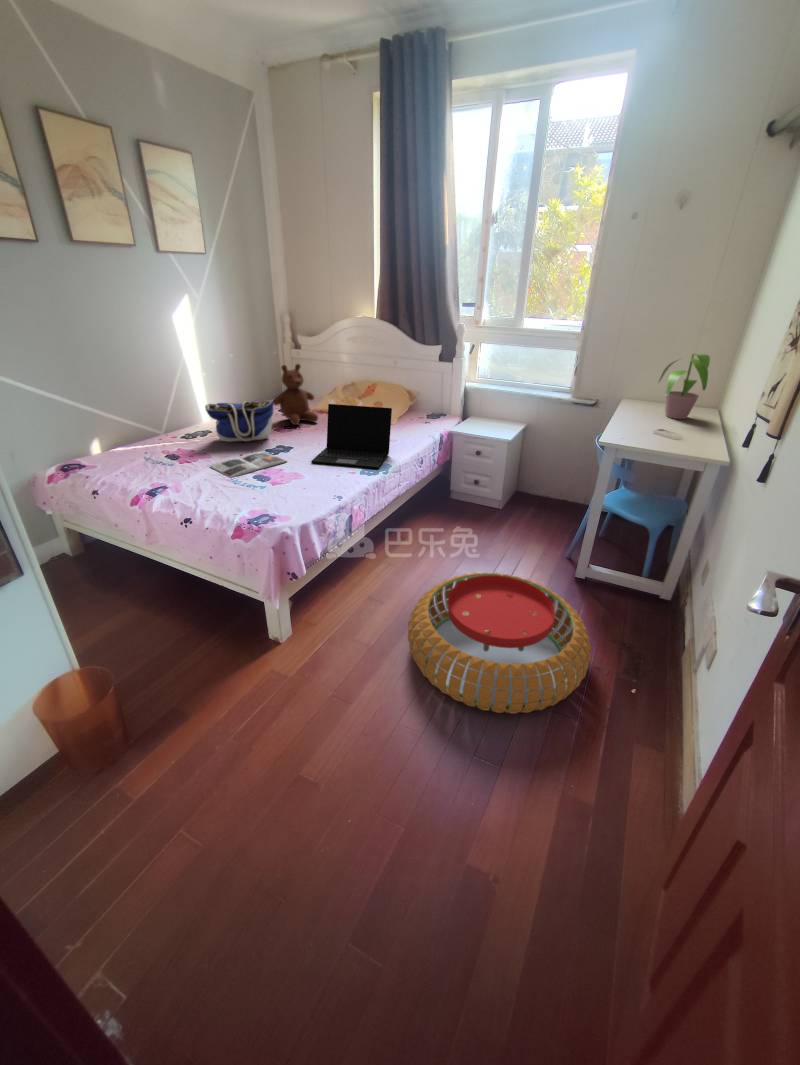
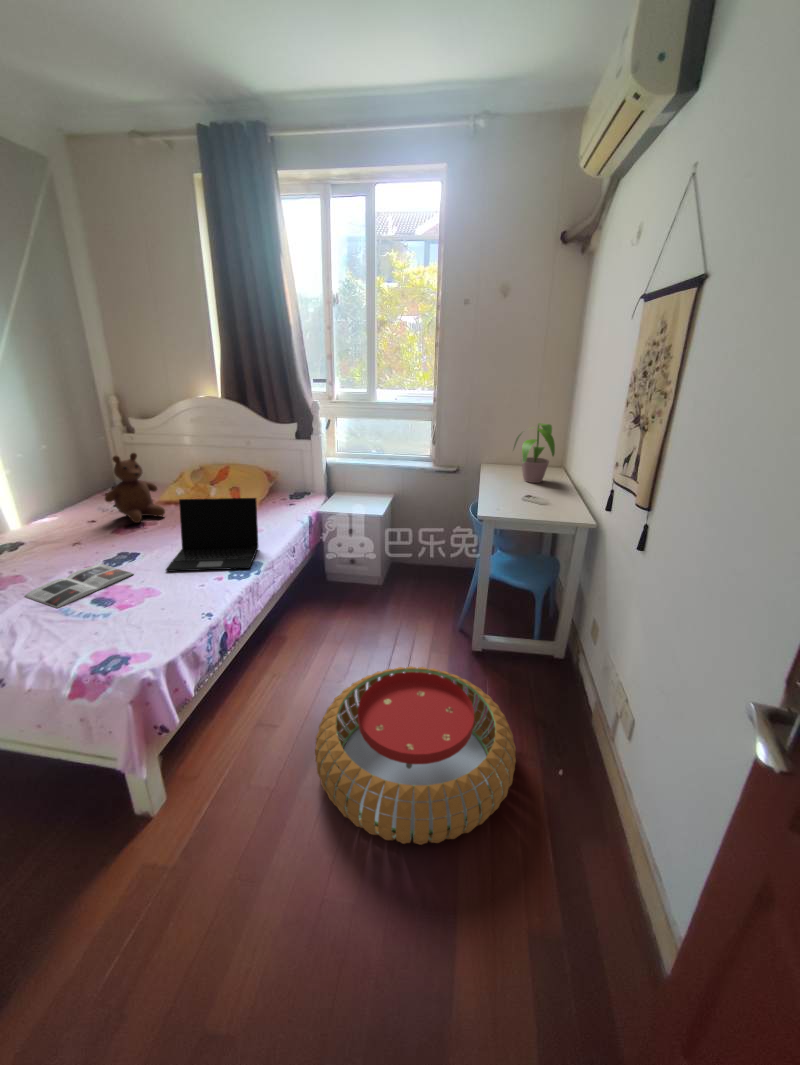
tote bag: present [205,400,273,442] -> none [11,500,108,556]

